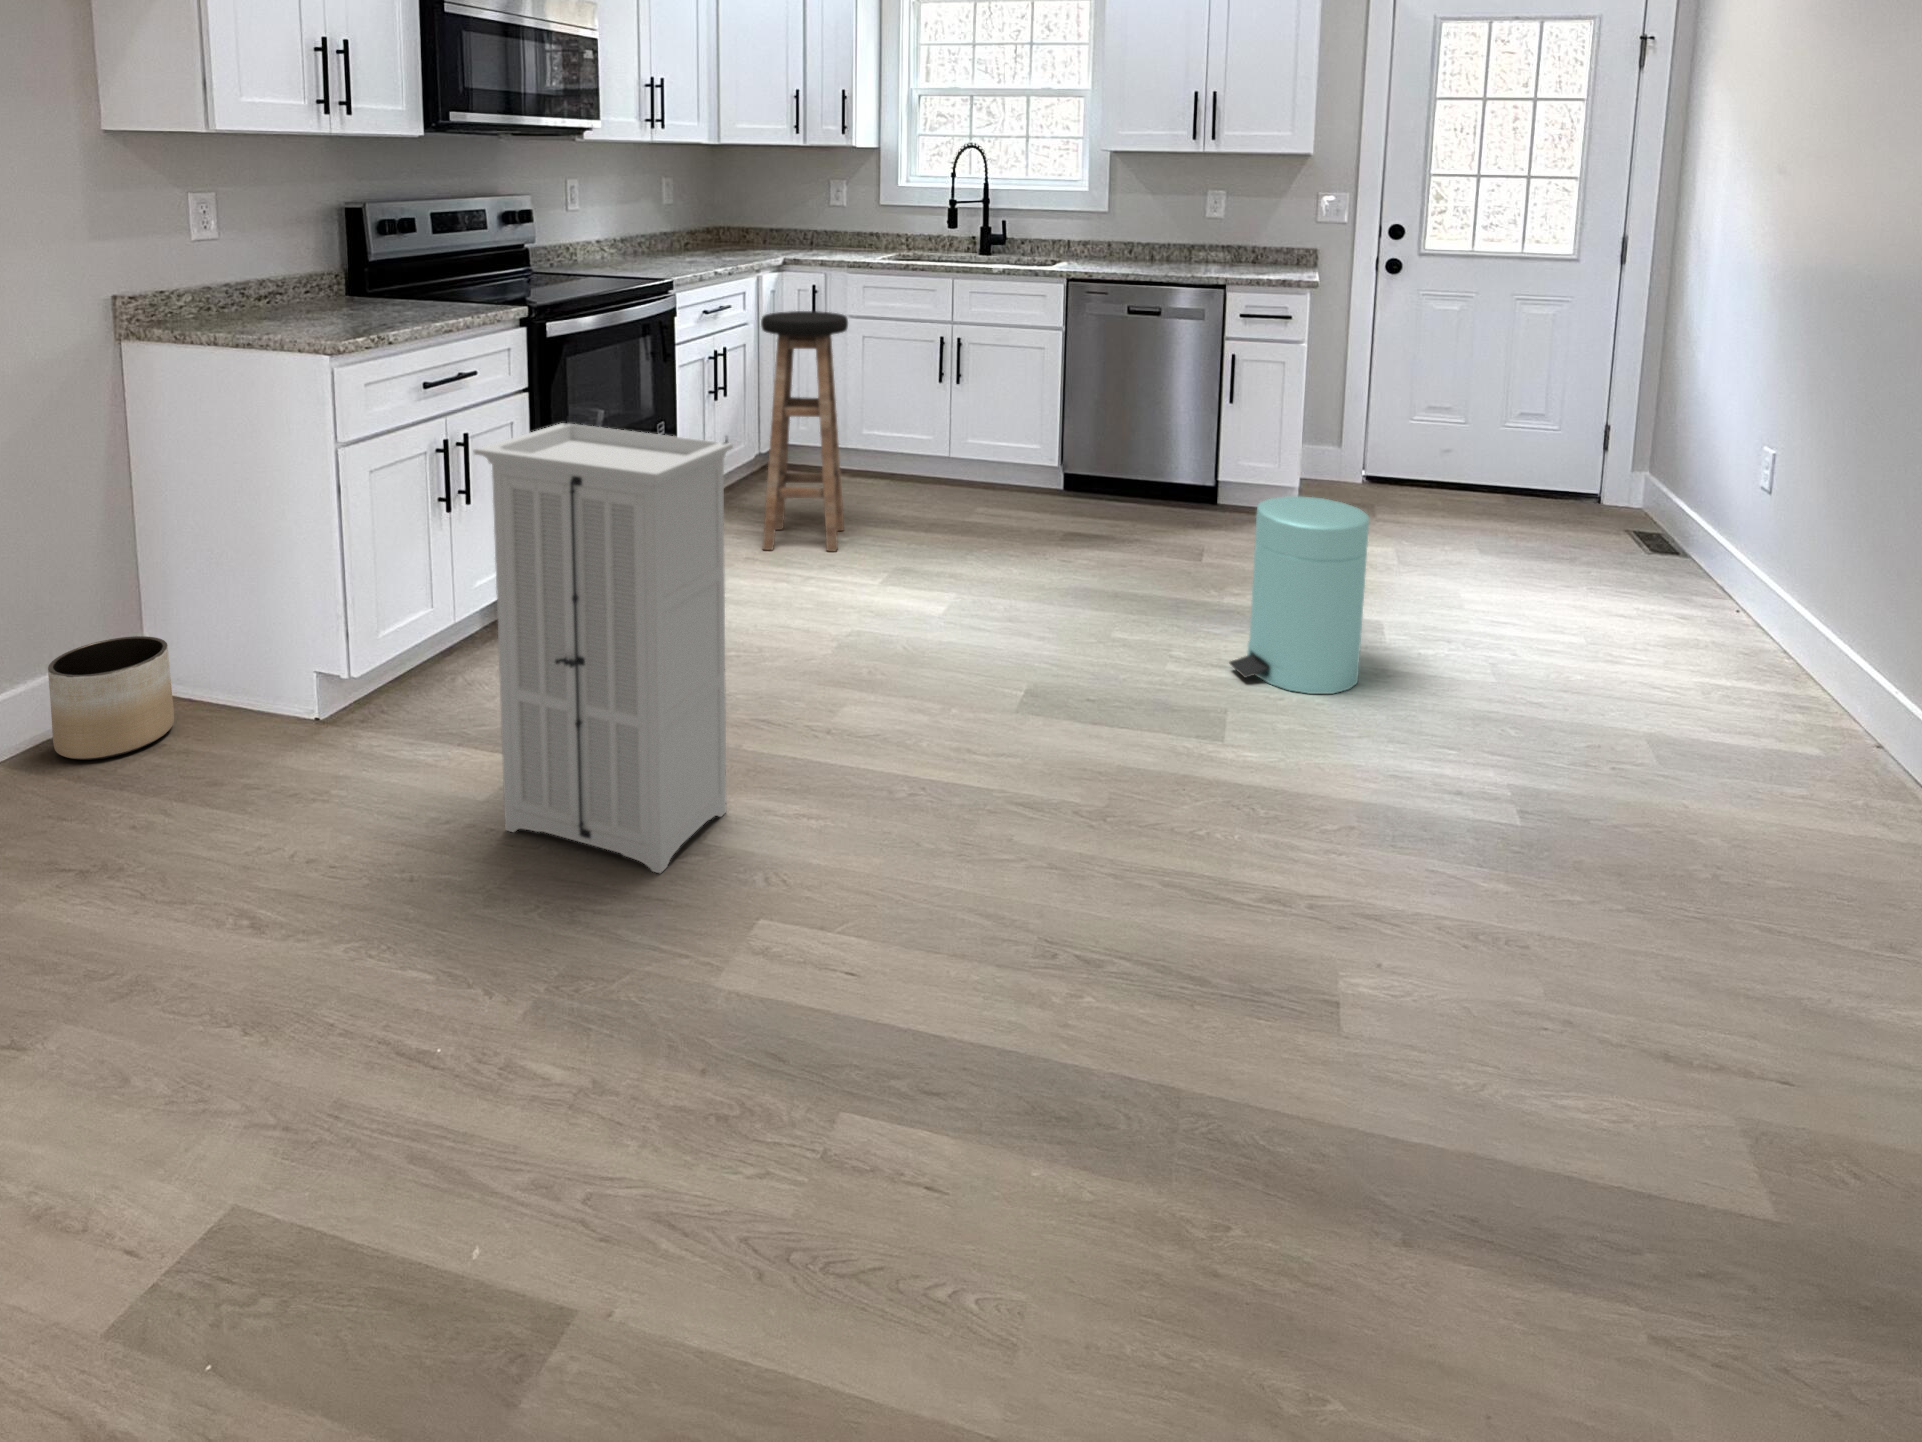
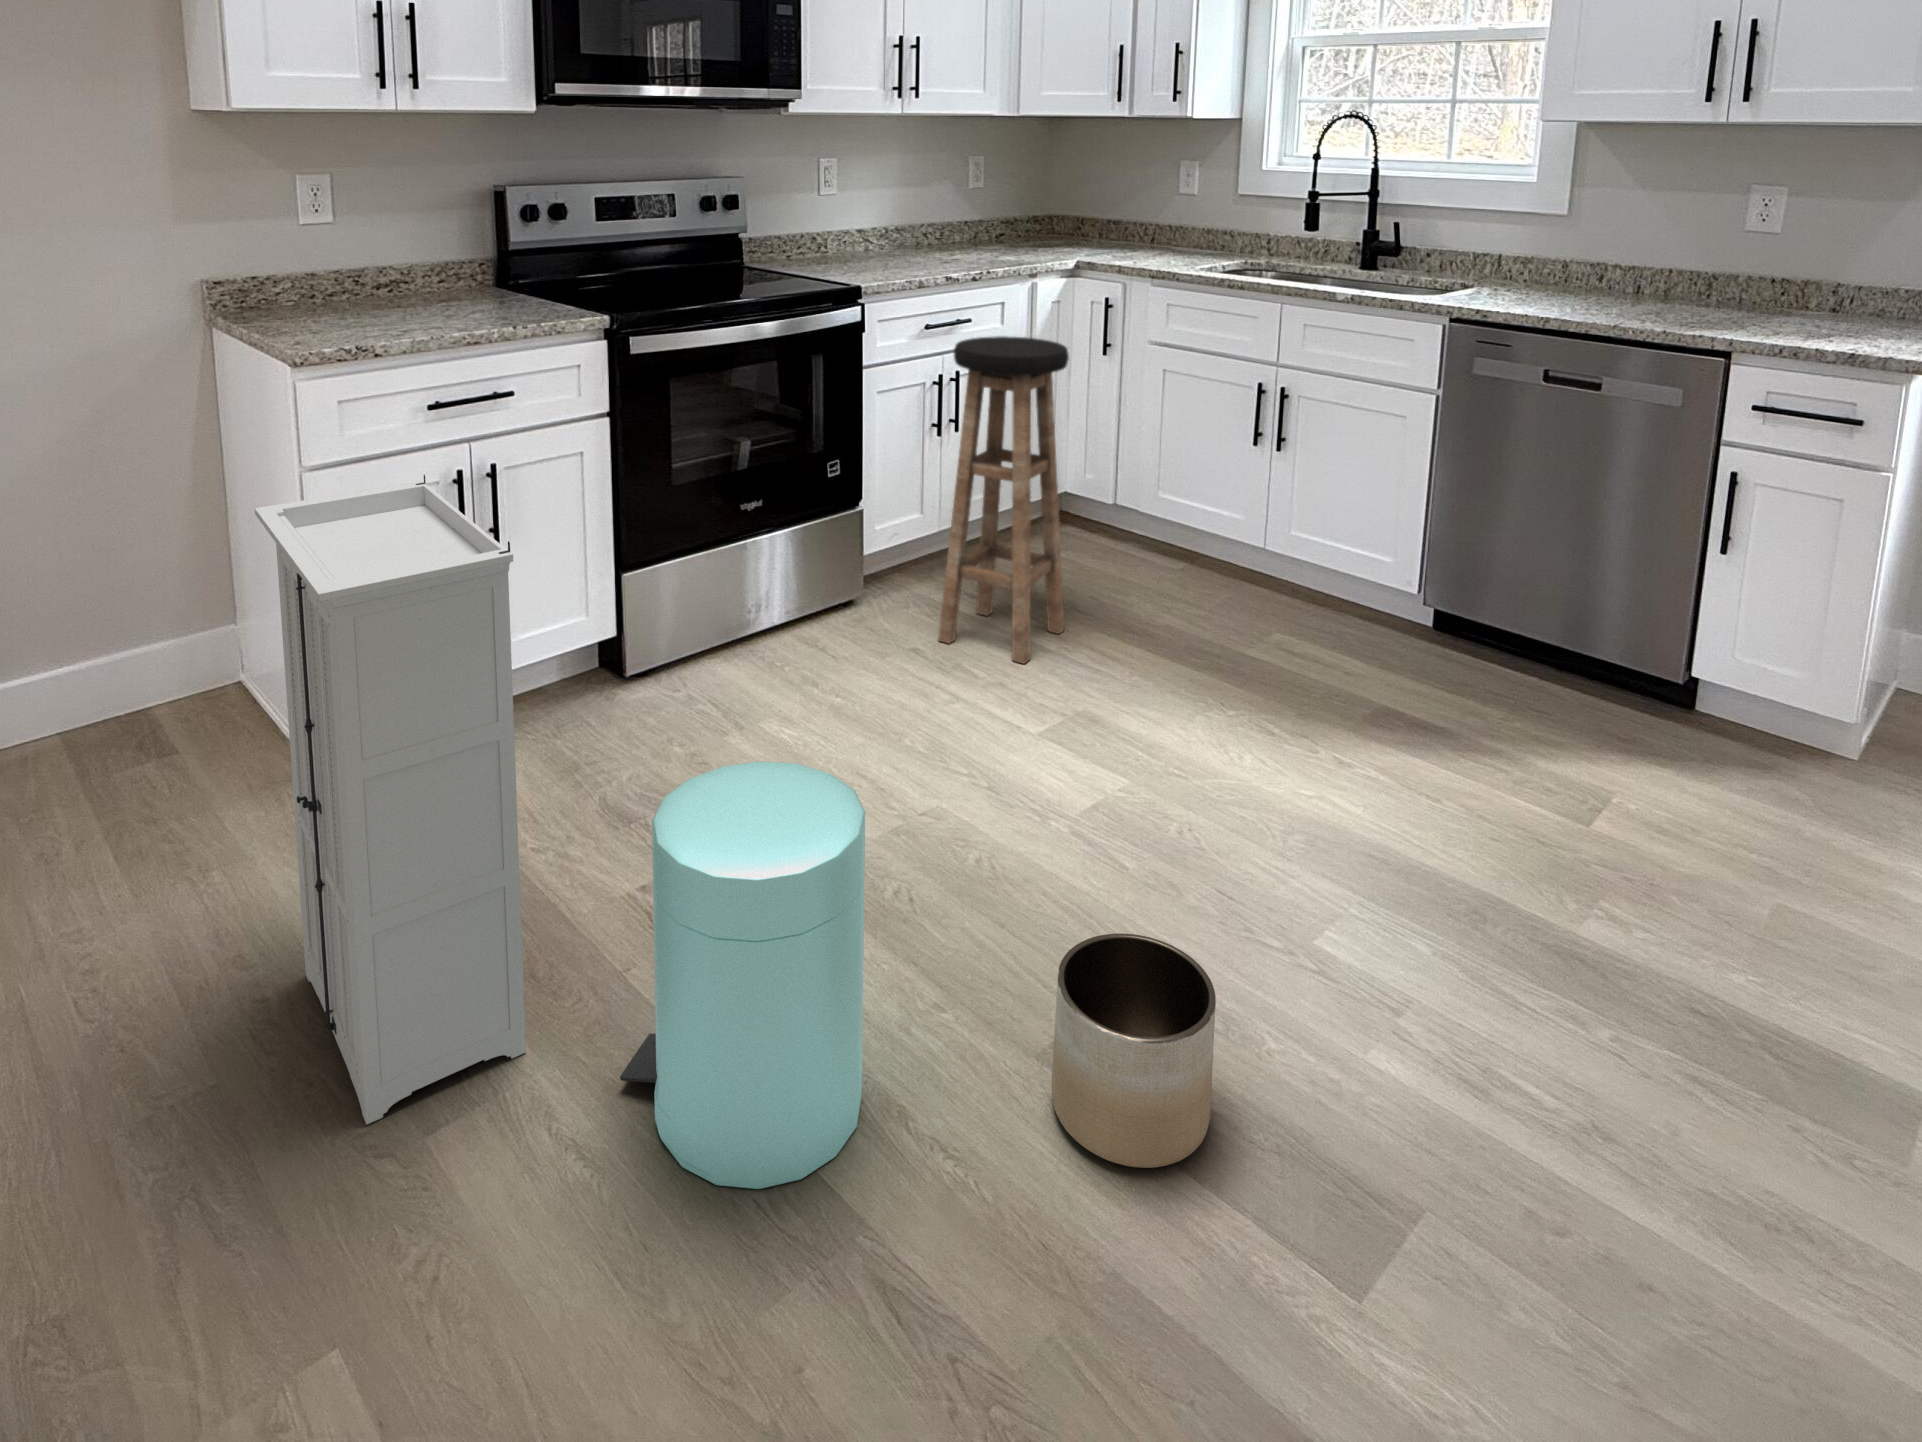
trash can: present [1230,496,1369,694] -> present [620,761,865,1189]
planter: present [48,636,174,760] -> present [1052,934,1216,1168]

